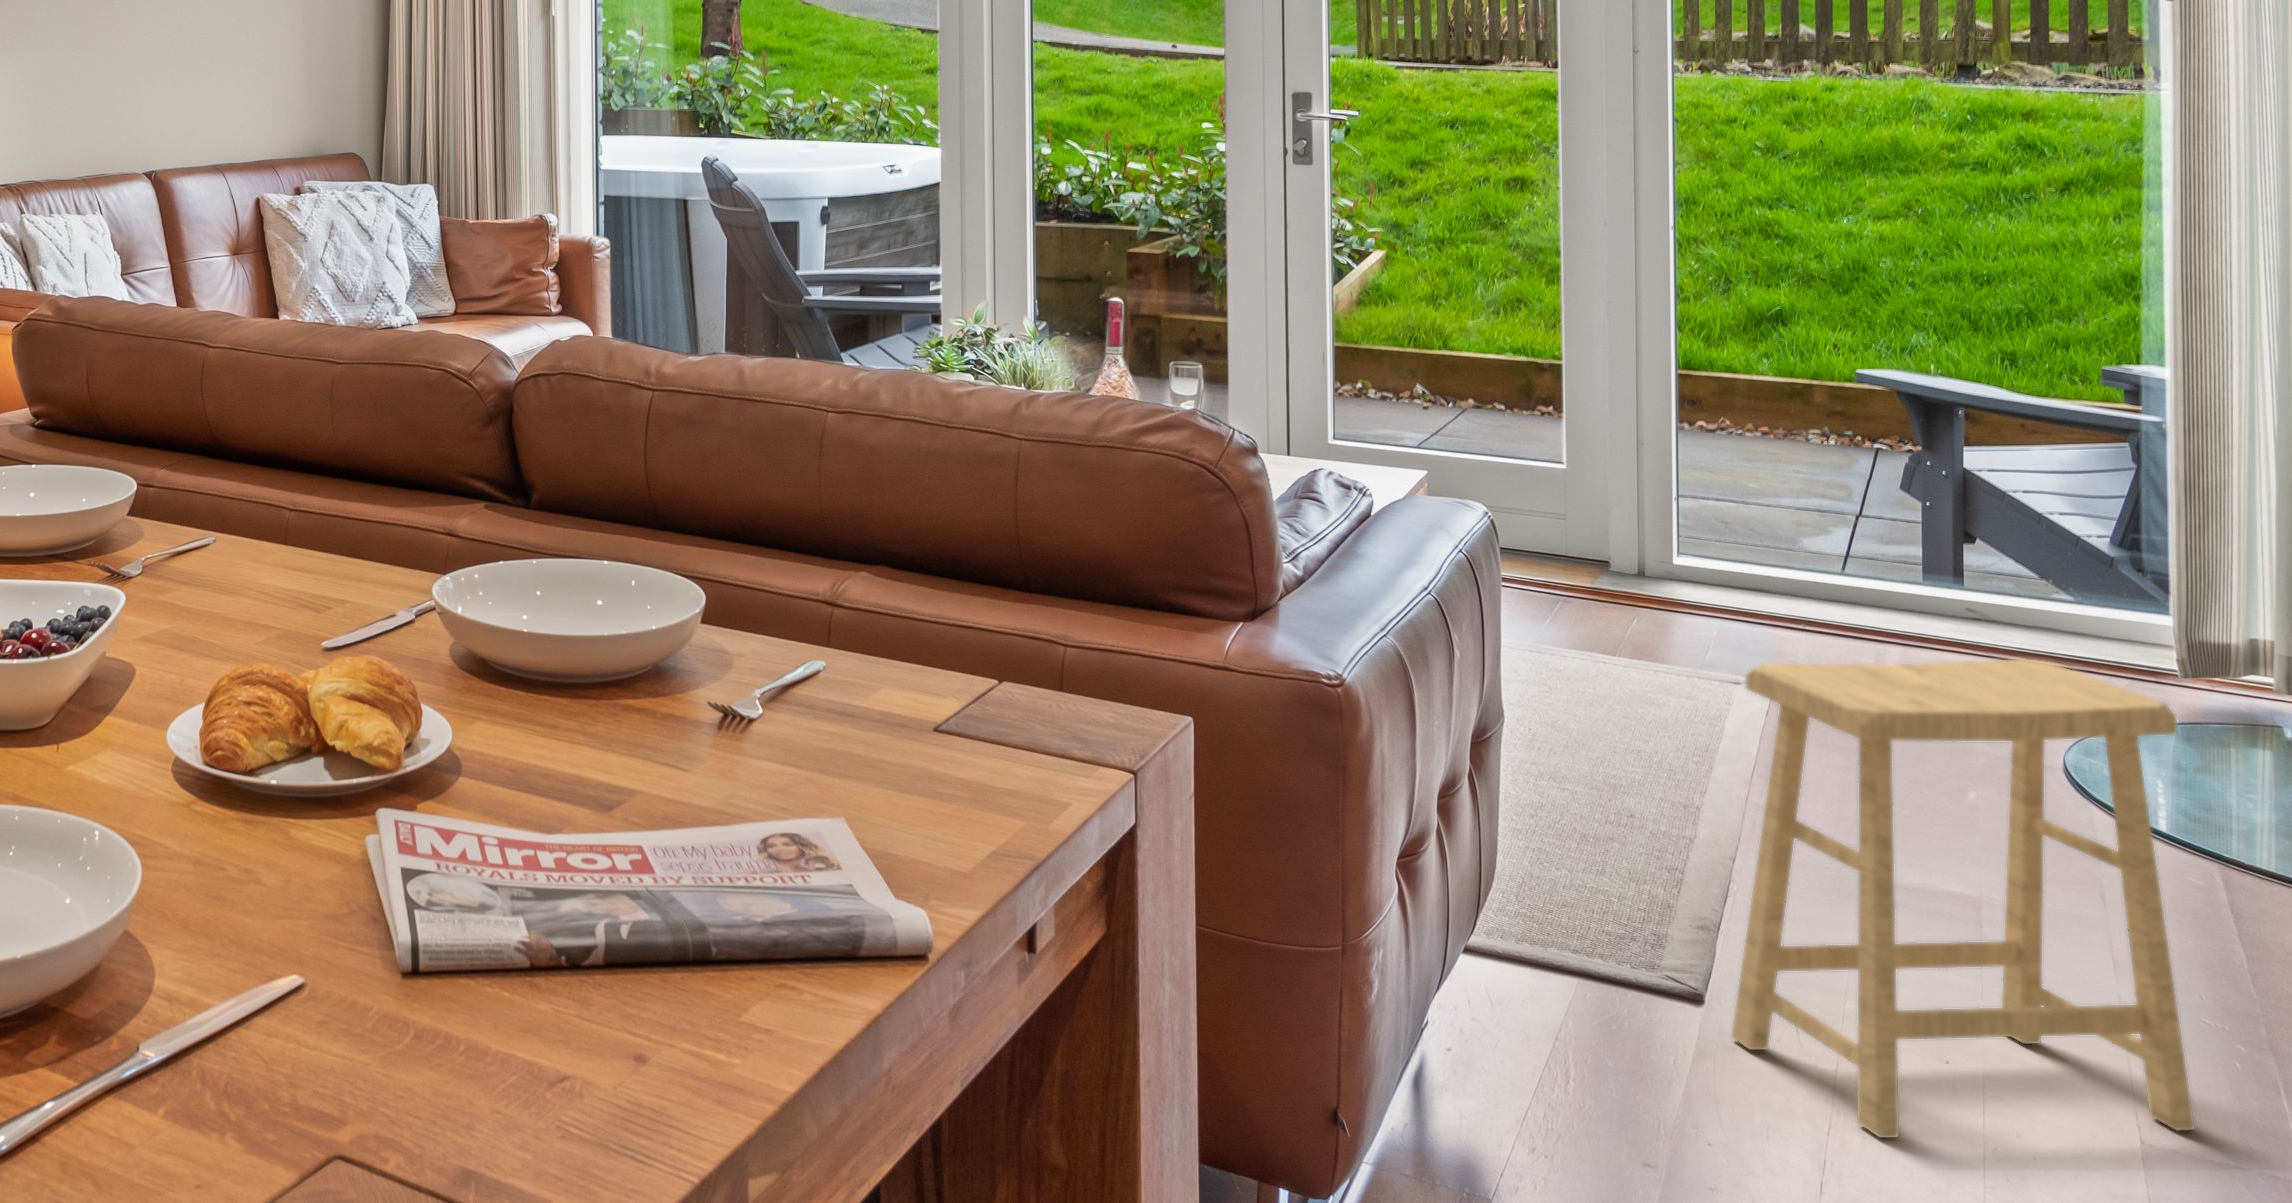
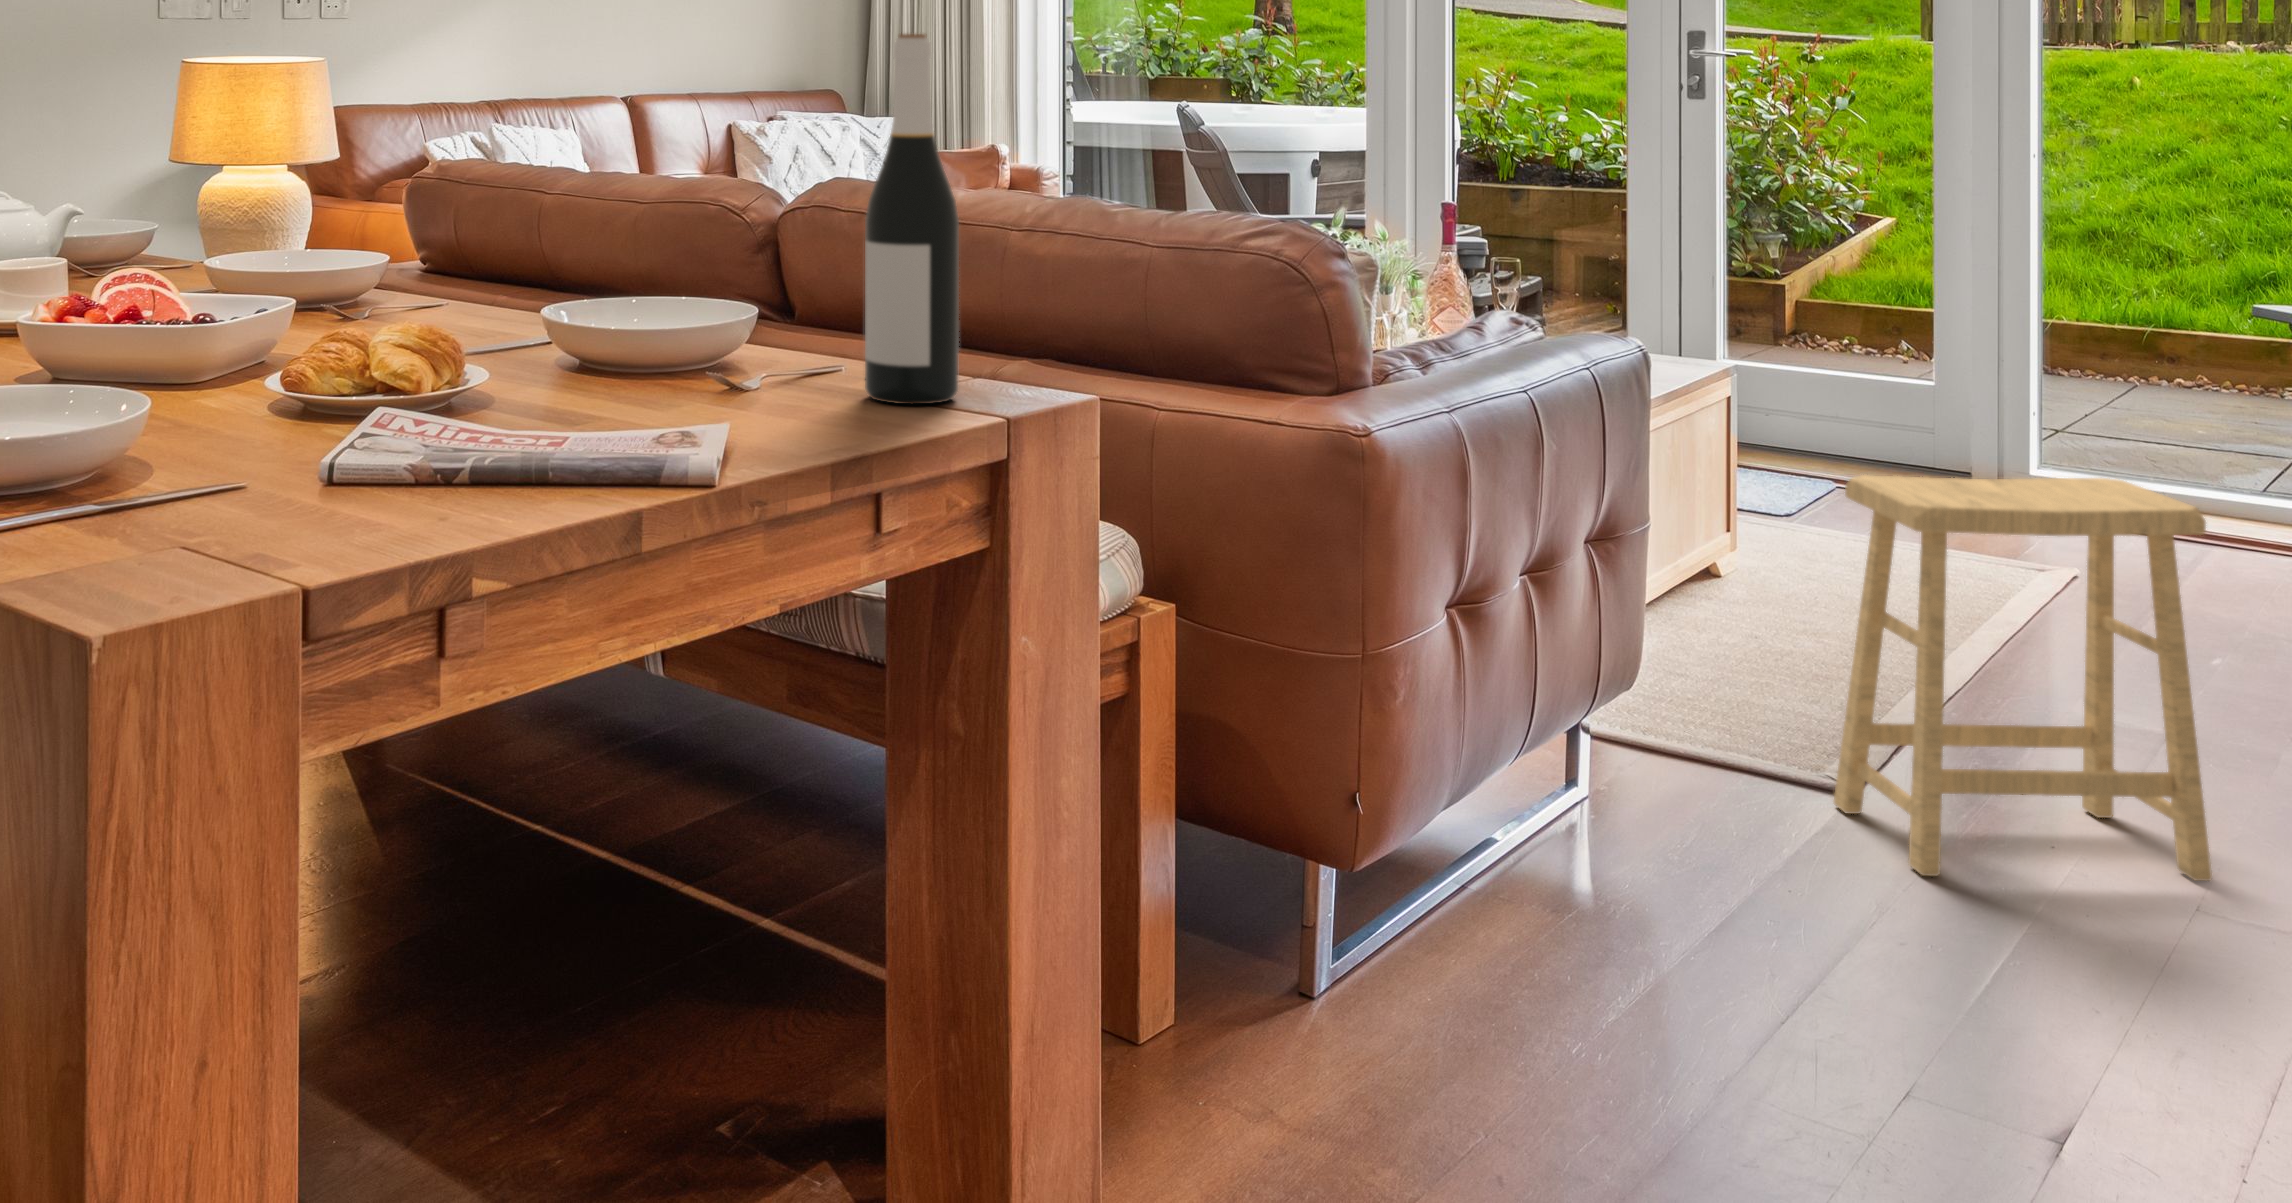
wine bottle: none [928,270,1053,753] -> present [865,34,959,404]

